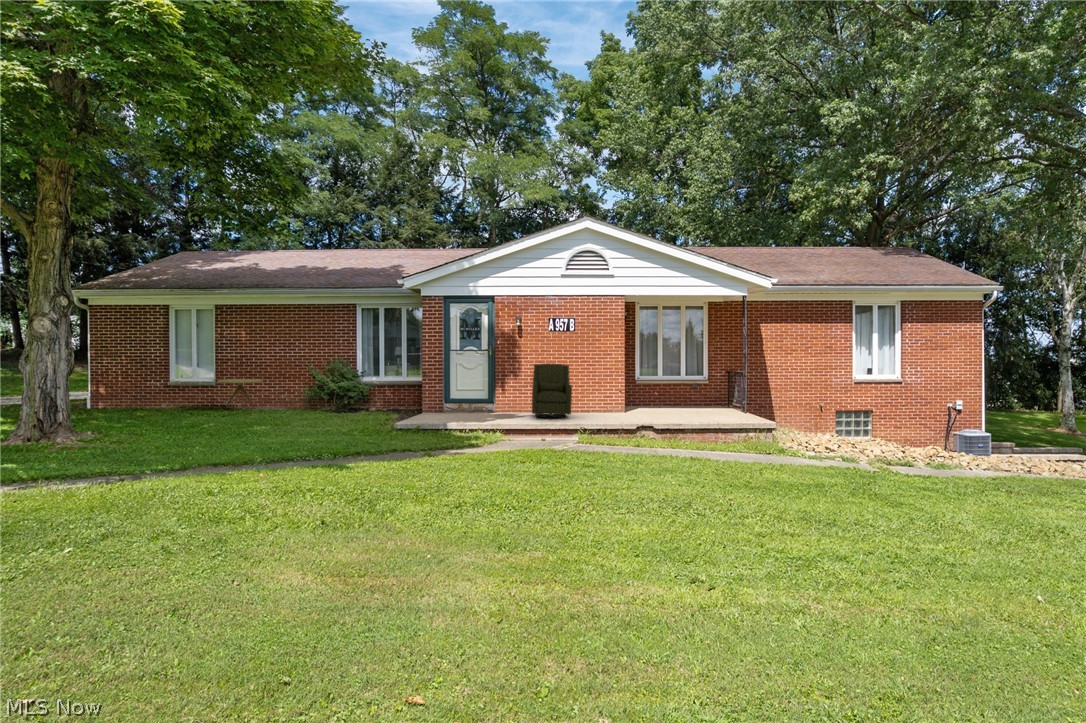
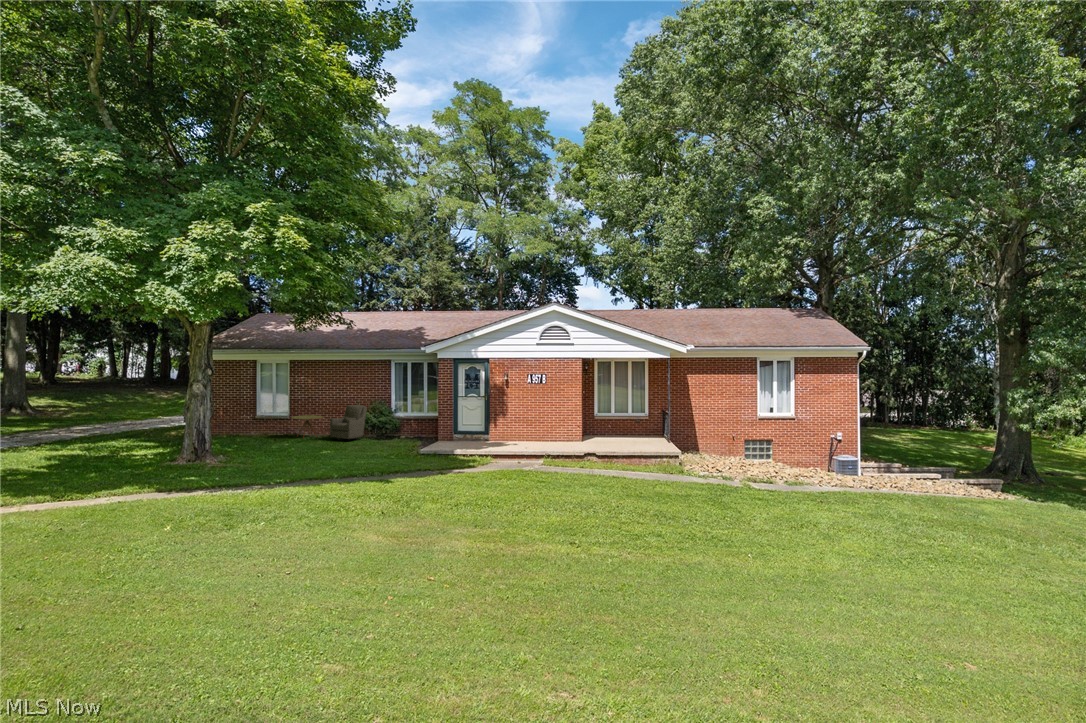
chair: present [532,364,572,419] -> present [330,405,367,441]

